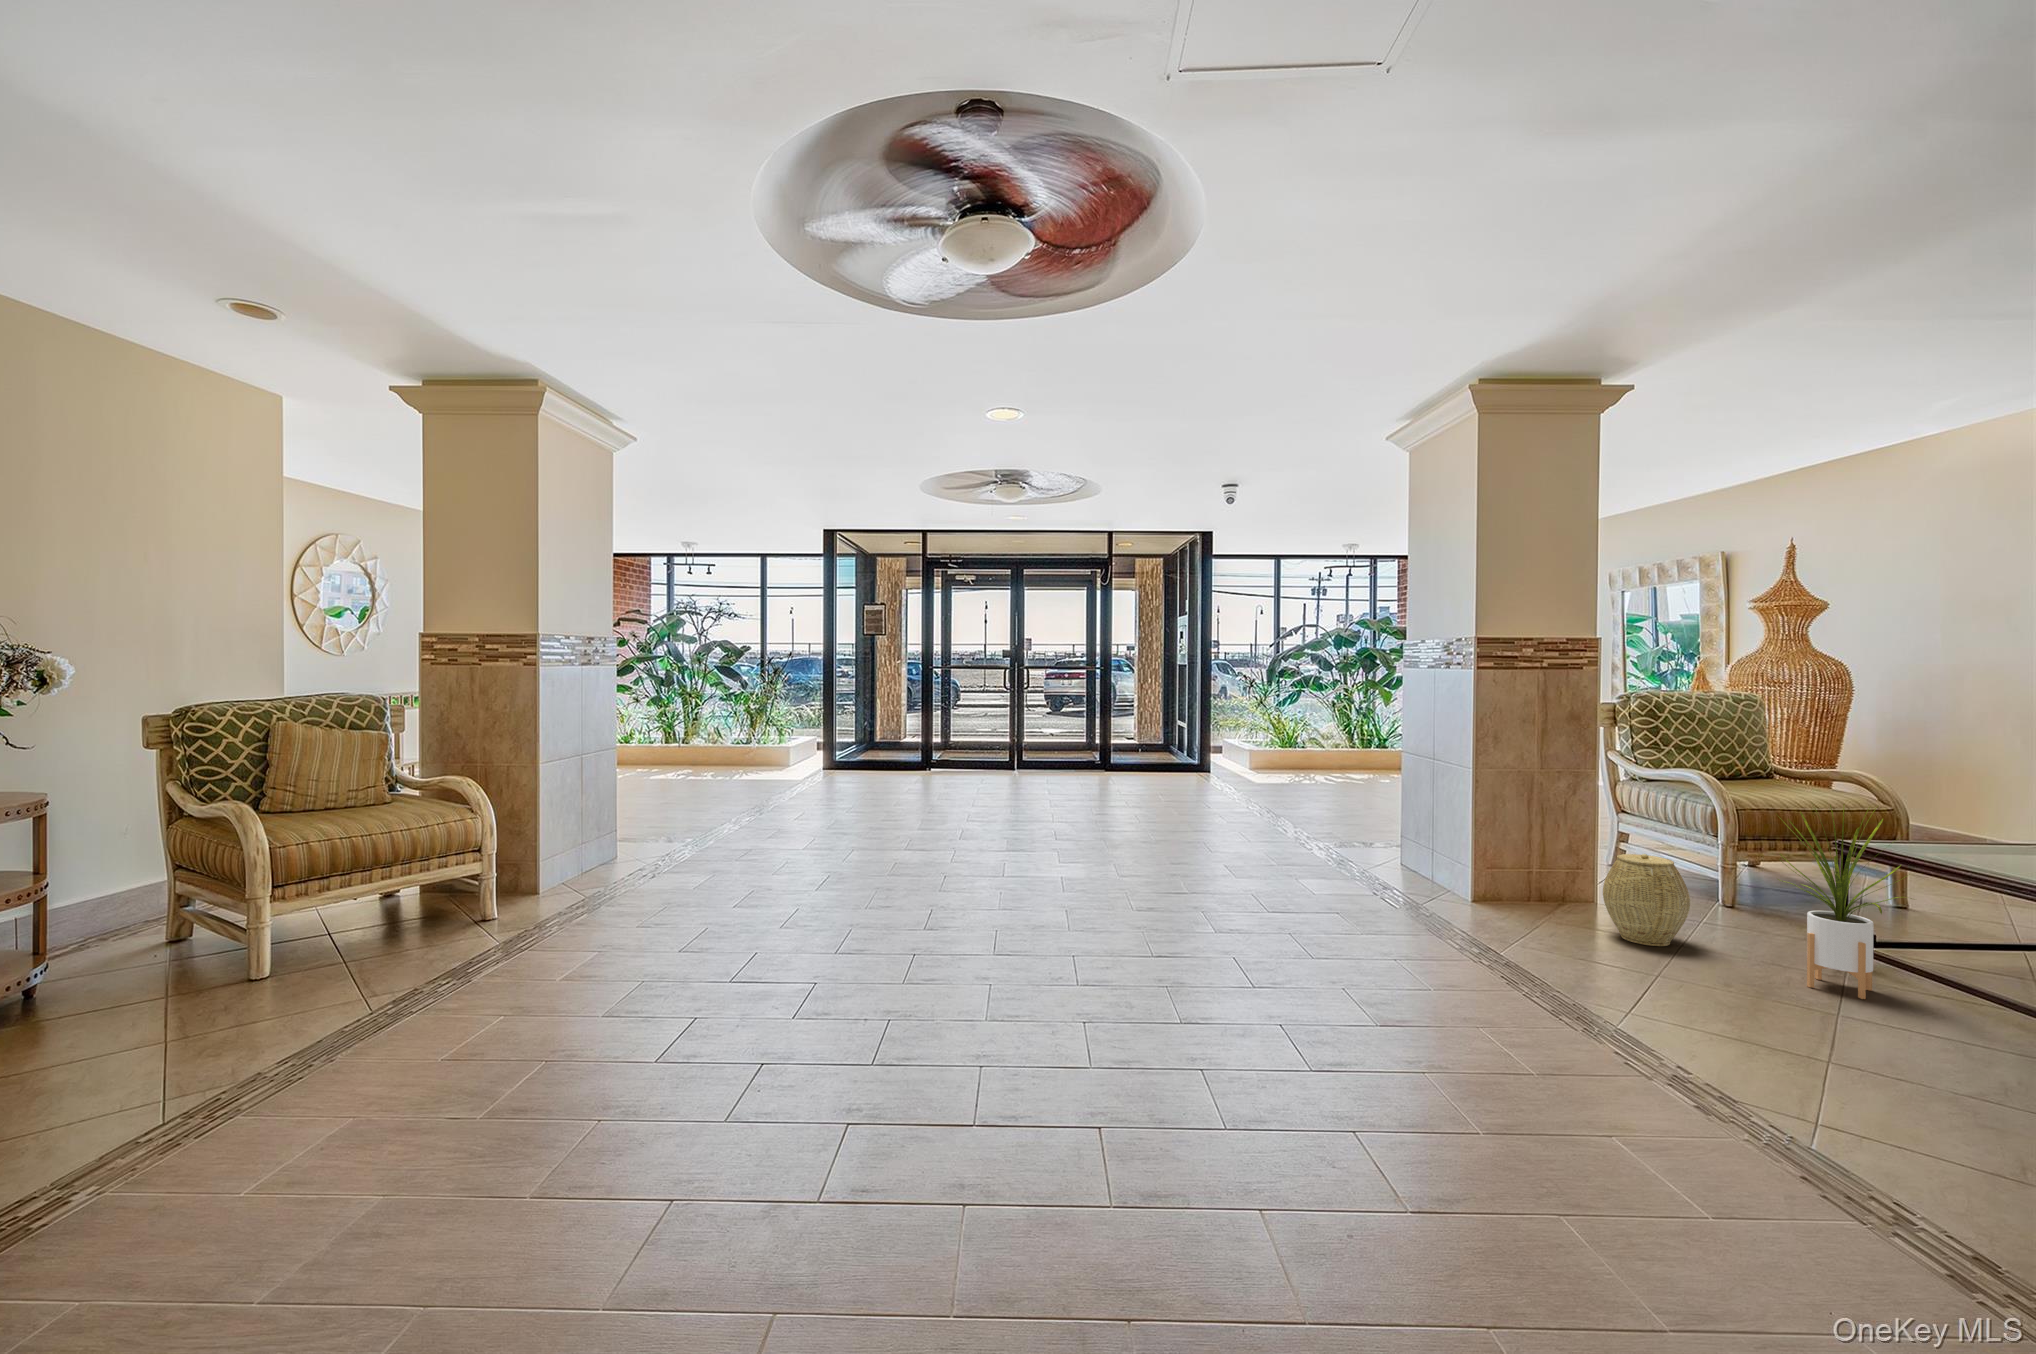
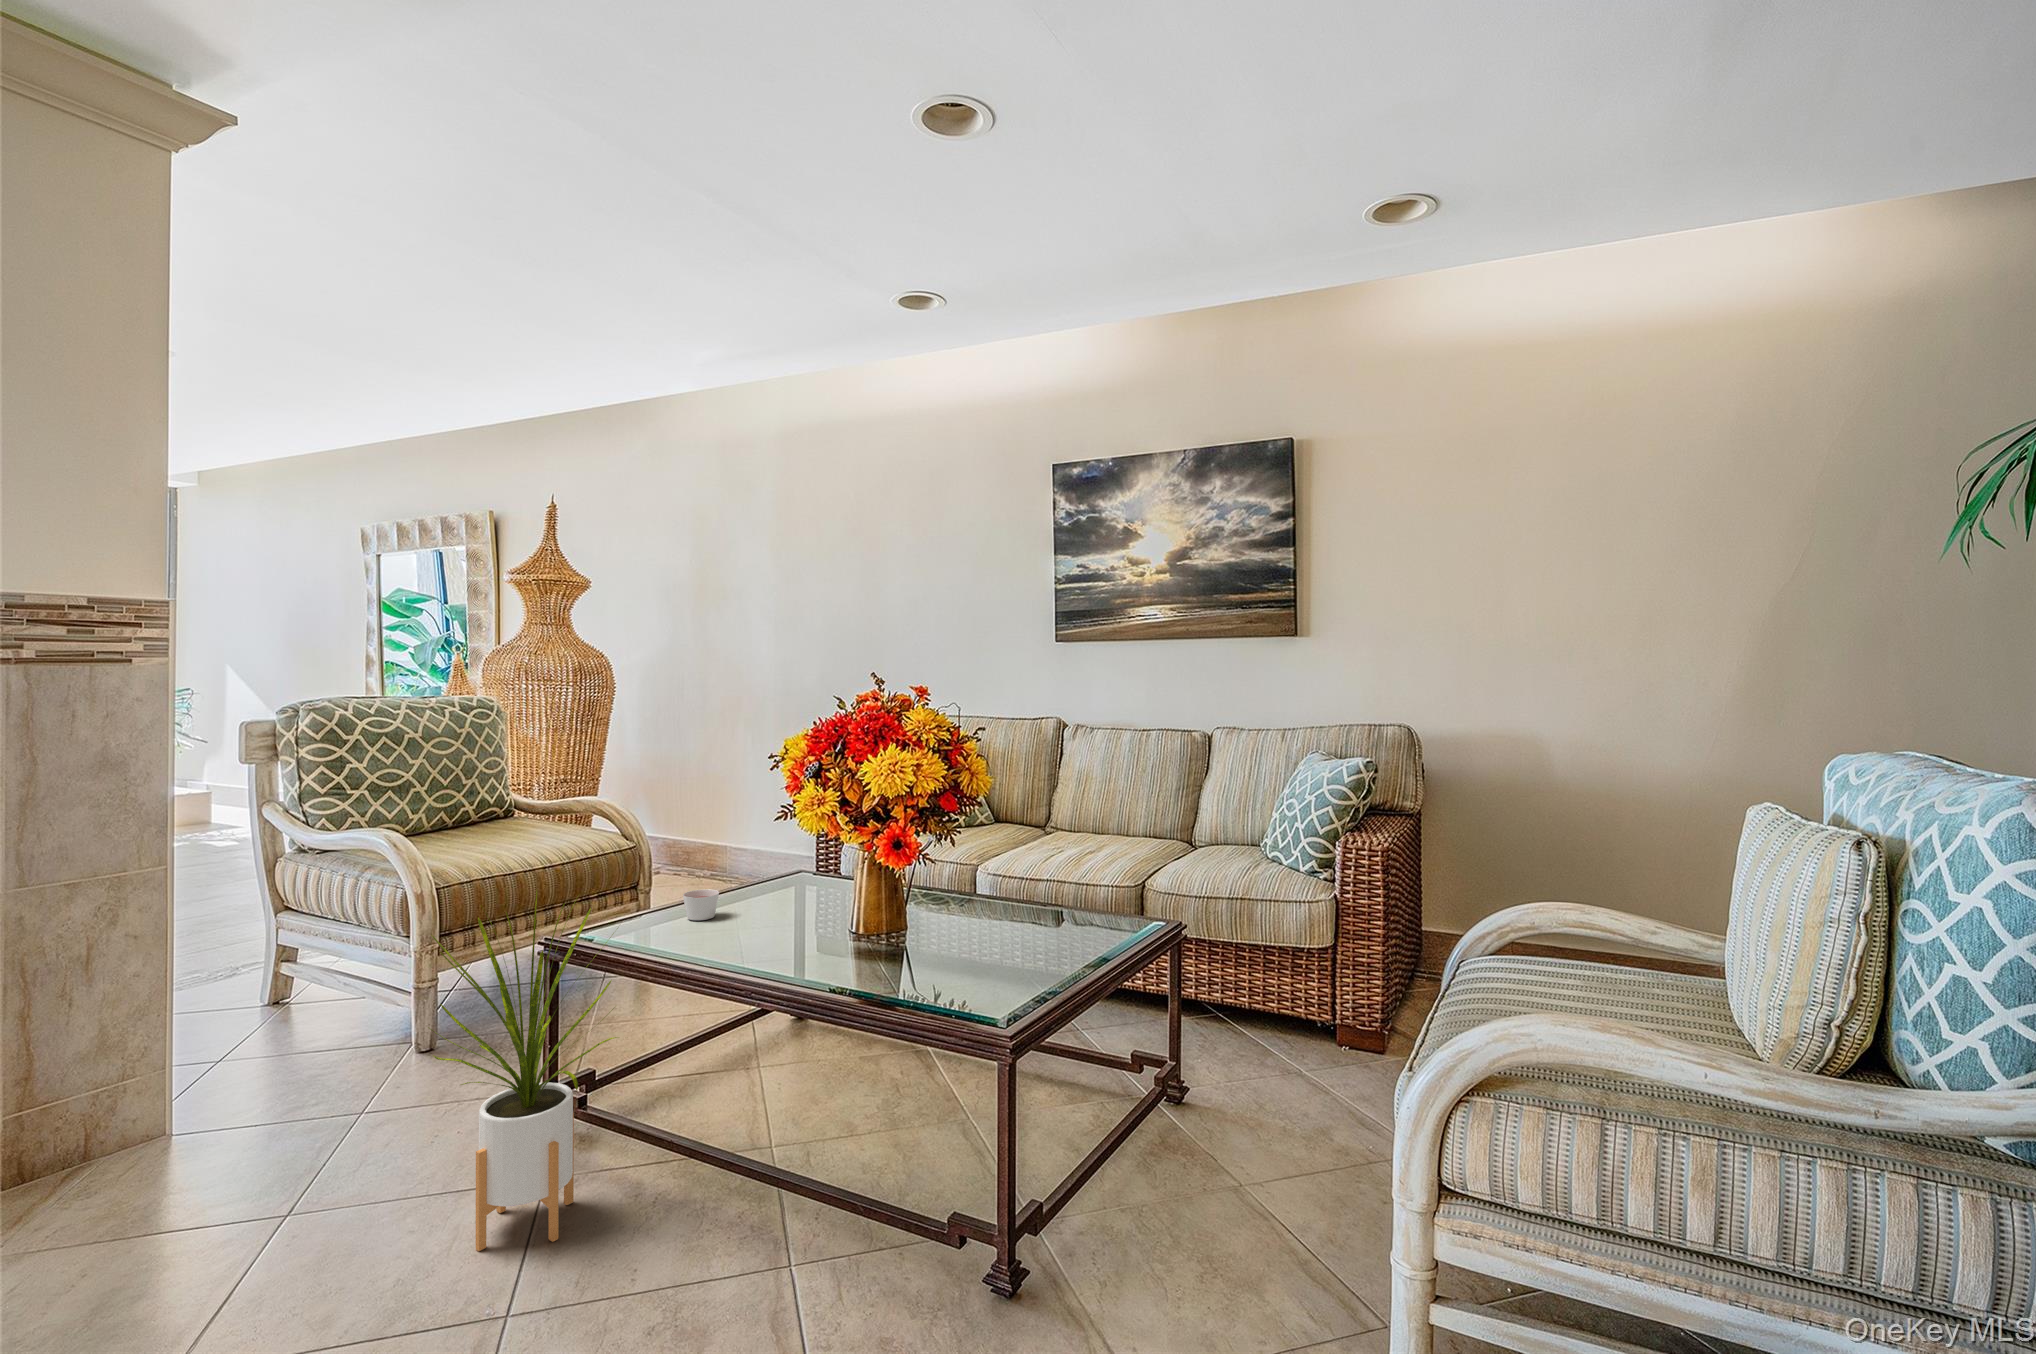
candle: none [1957,833,1995,855] -> present [683,889,719,920]
woven basket: present [1603,854,1690,946] -> none [104,1048,300,1265]

